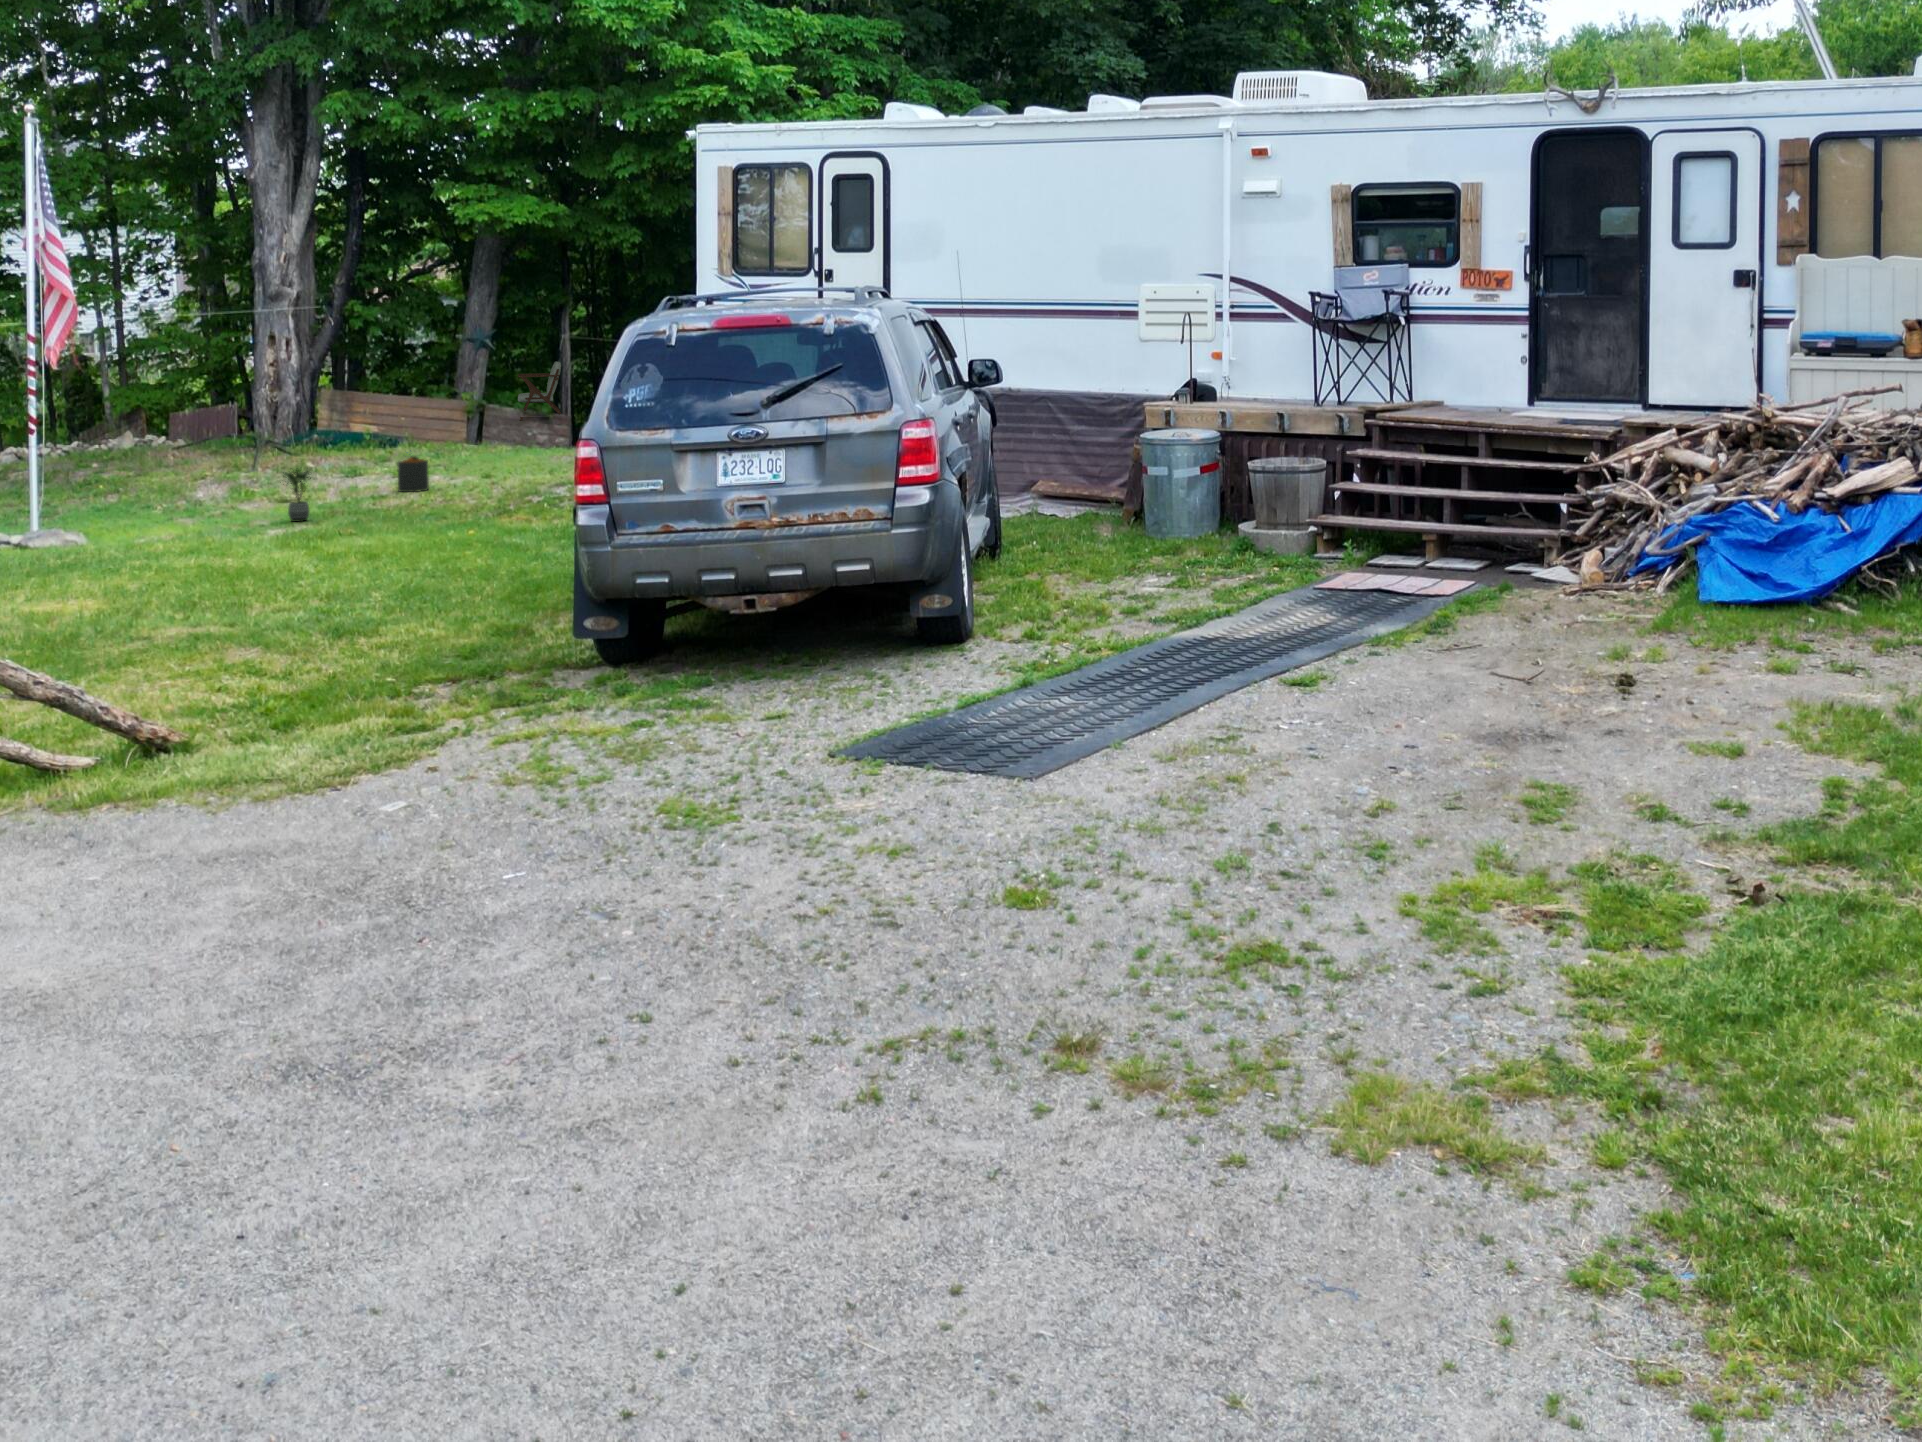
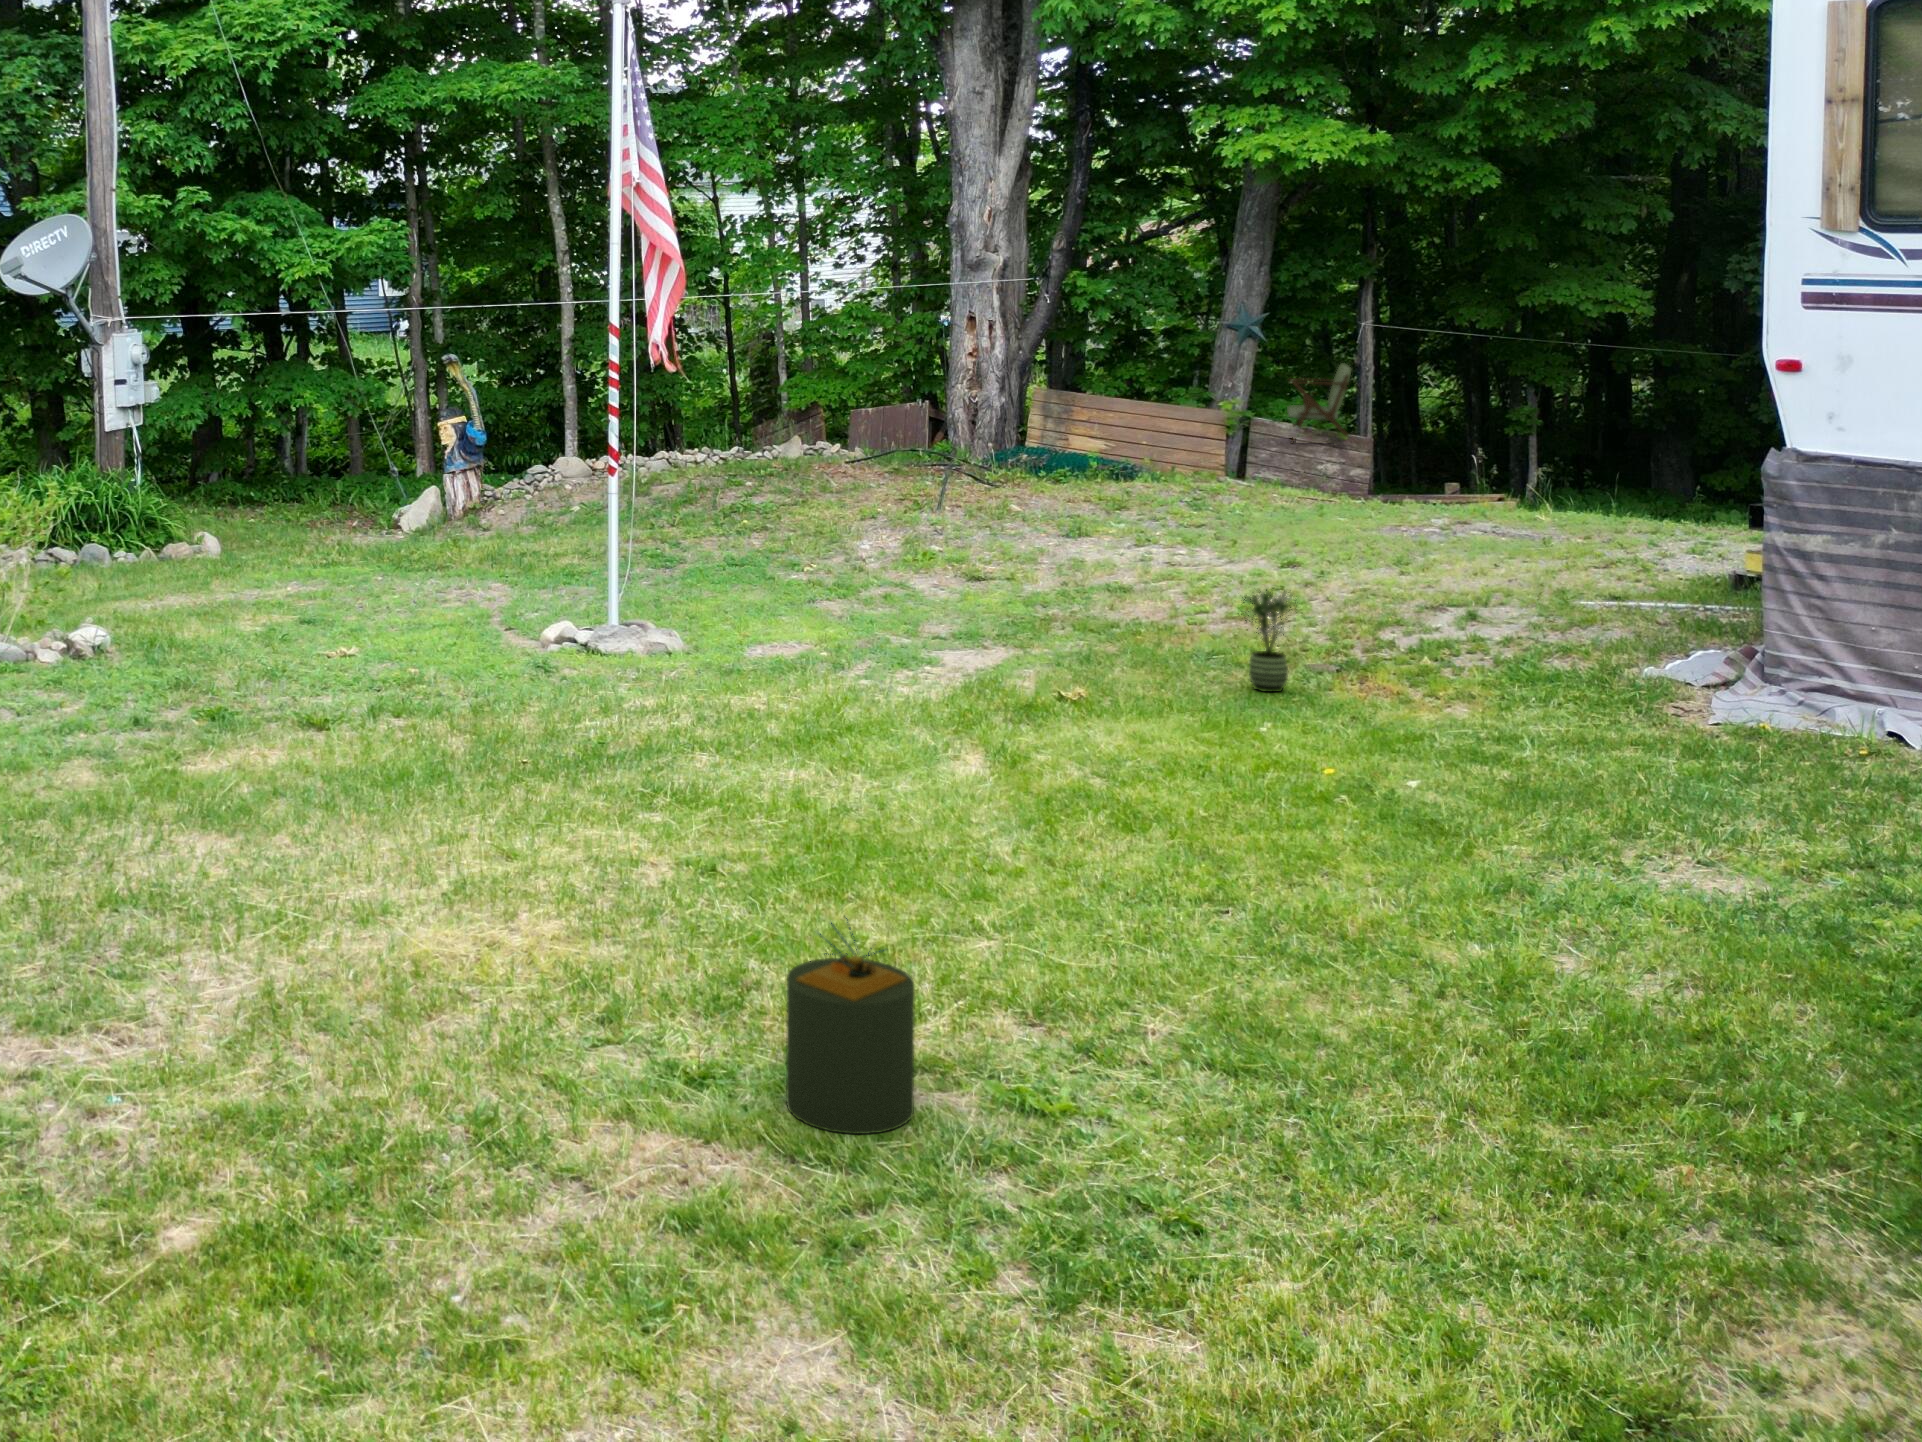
trash can: present [397,452,429,492] -> present [786,917,915,1134]
potted plant: present [283,468,312,522] -> present [1238,588,1298,692]

